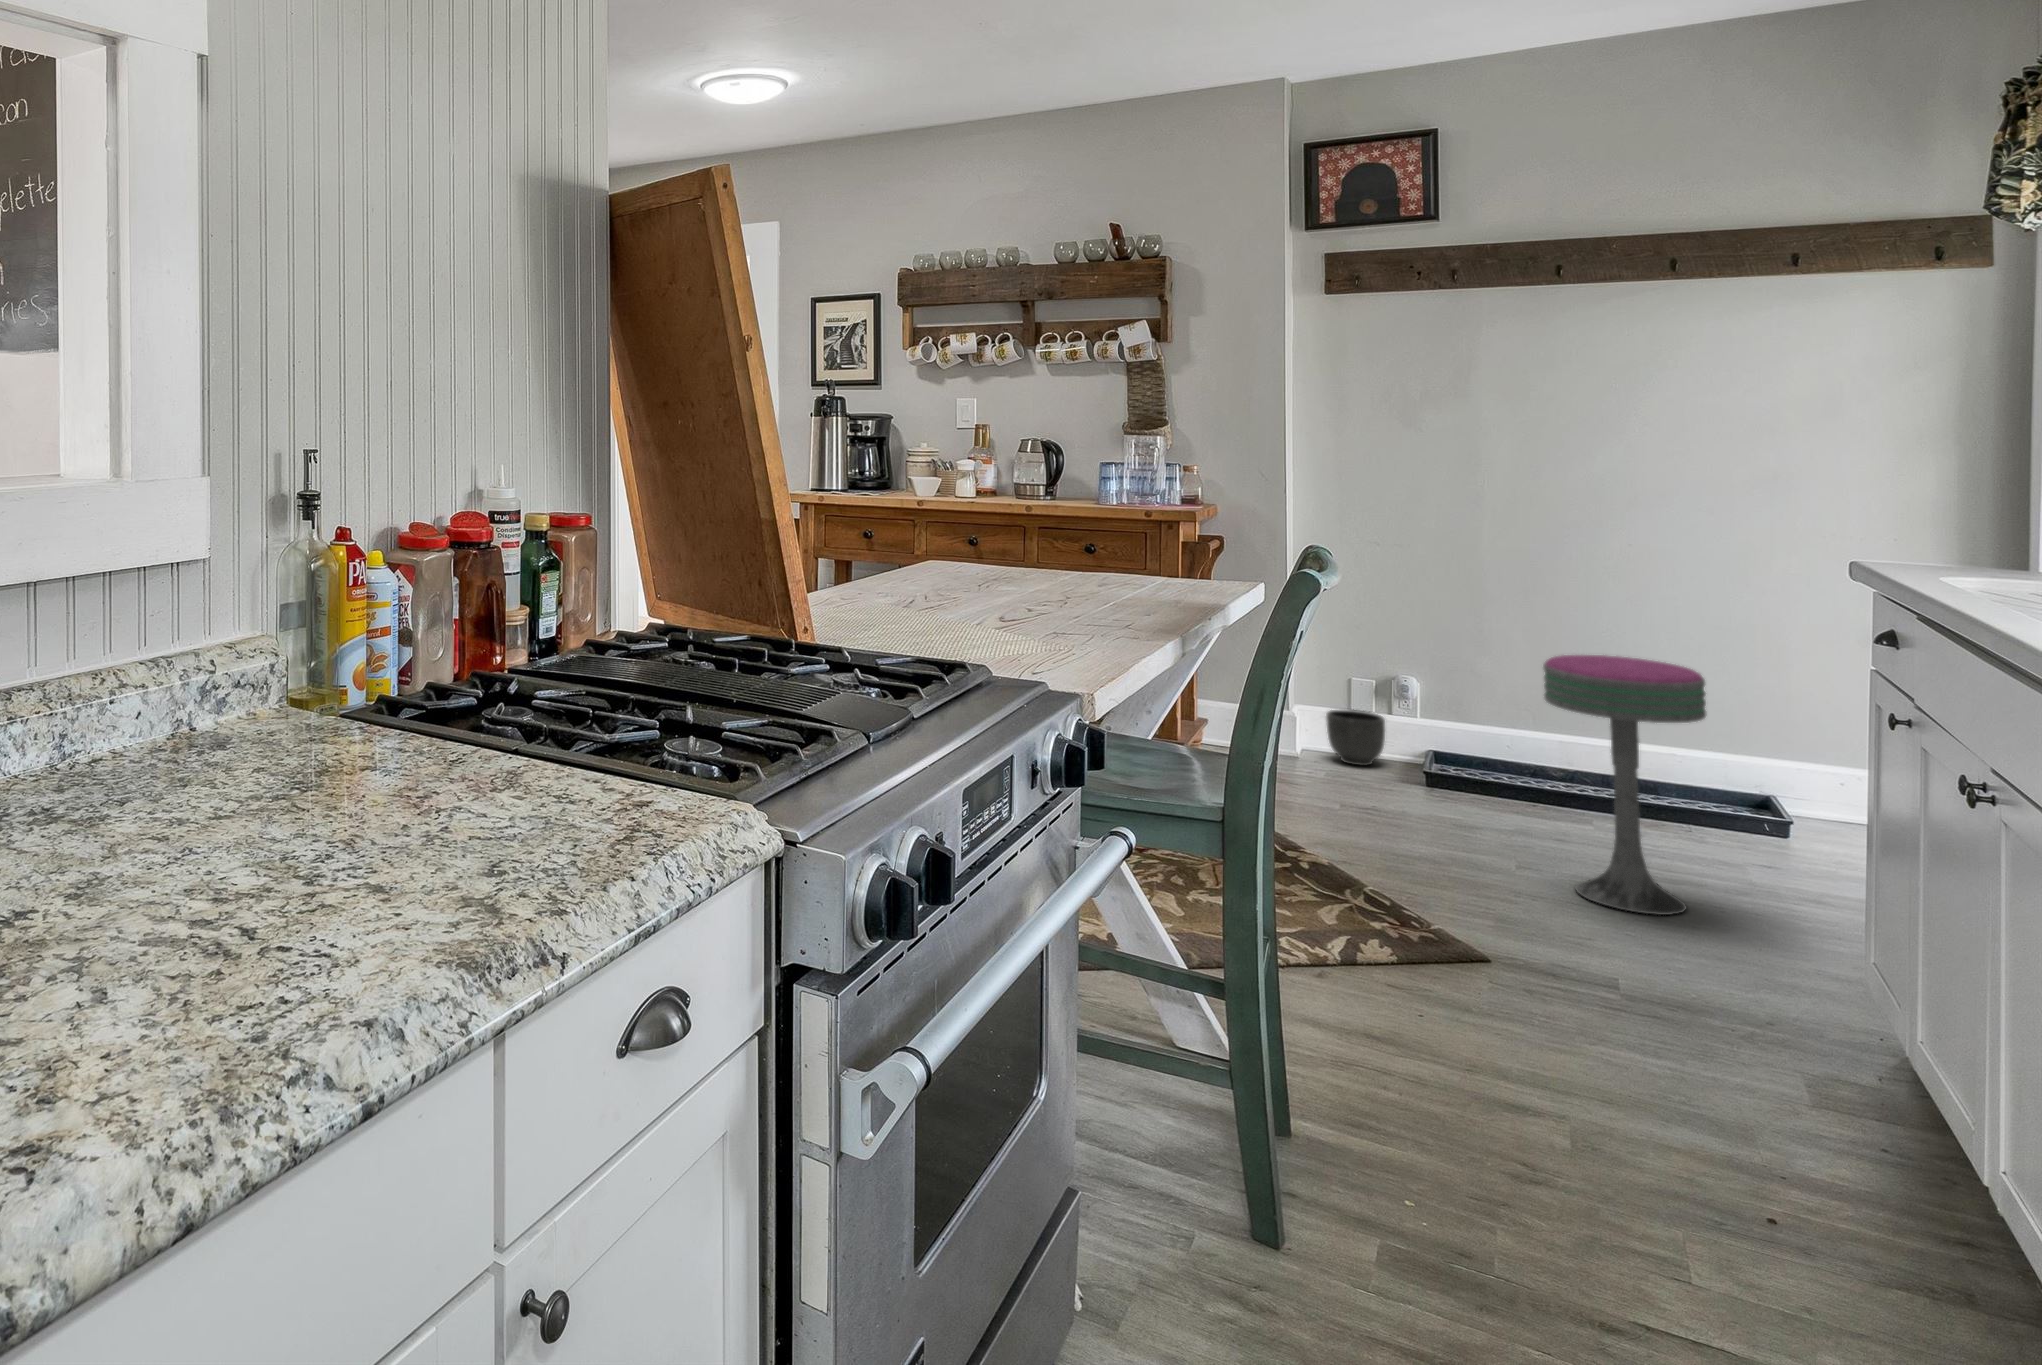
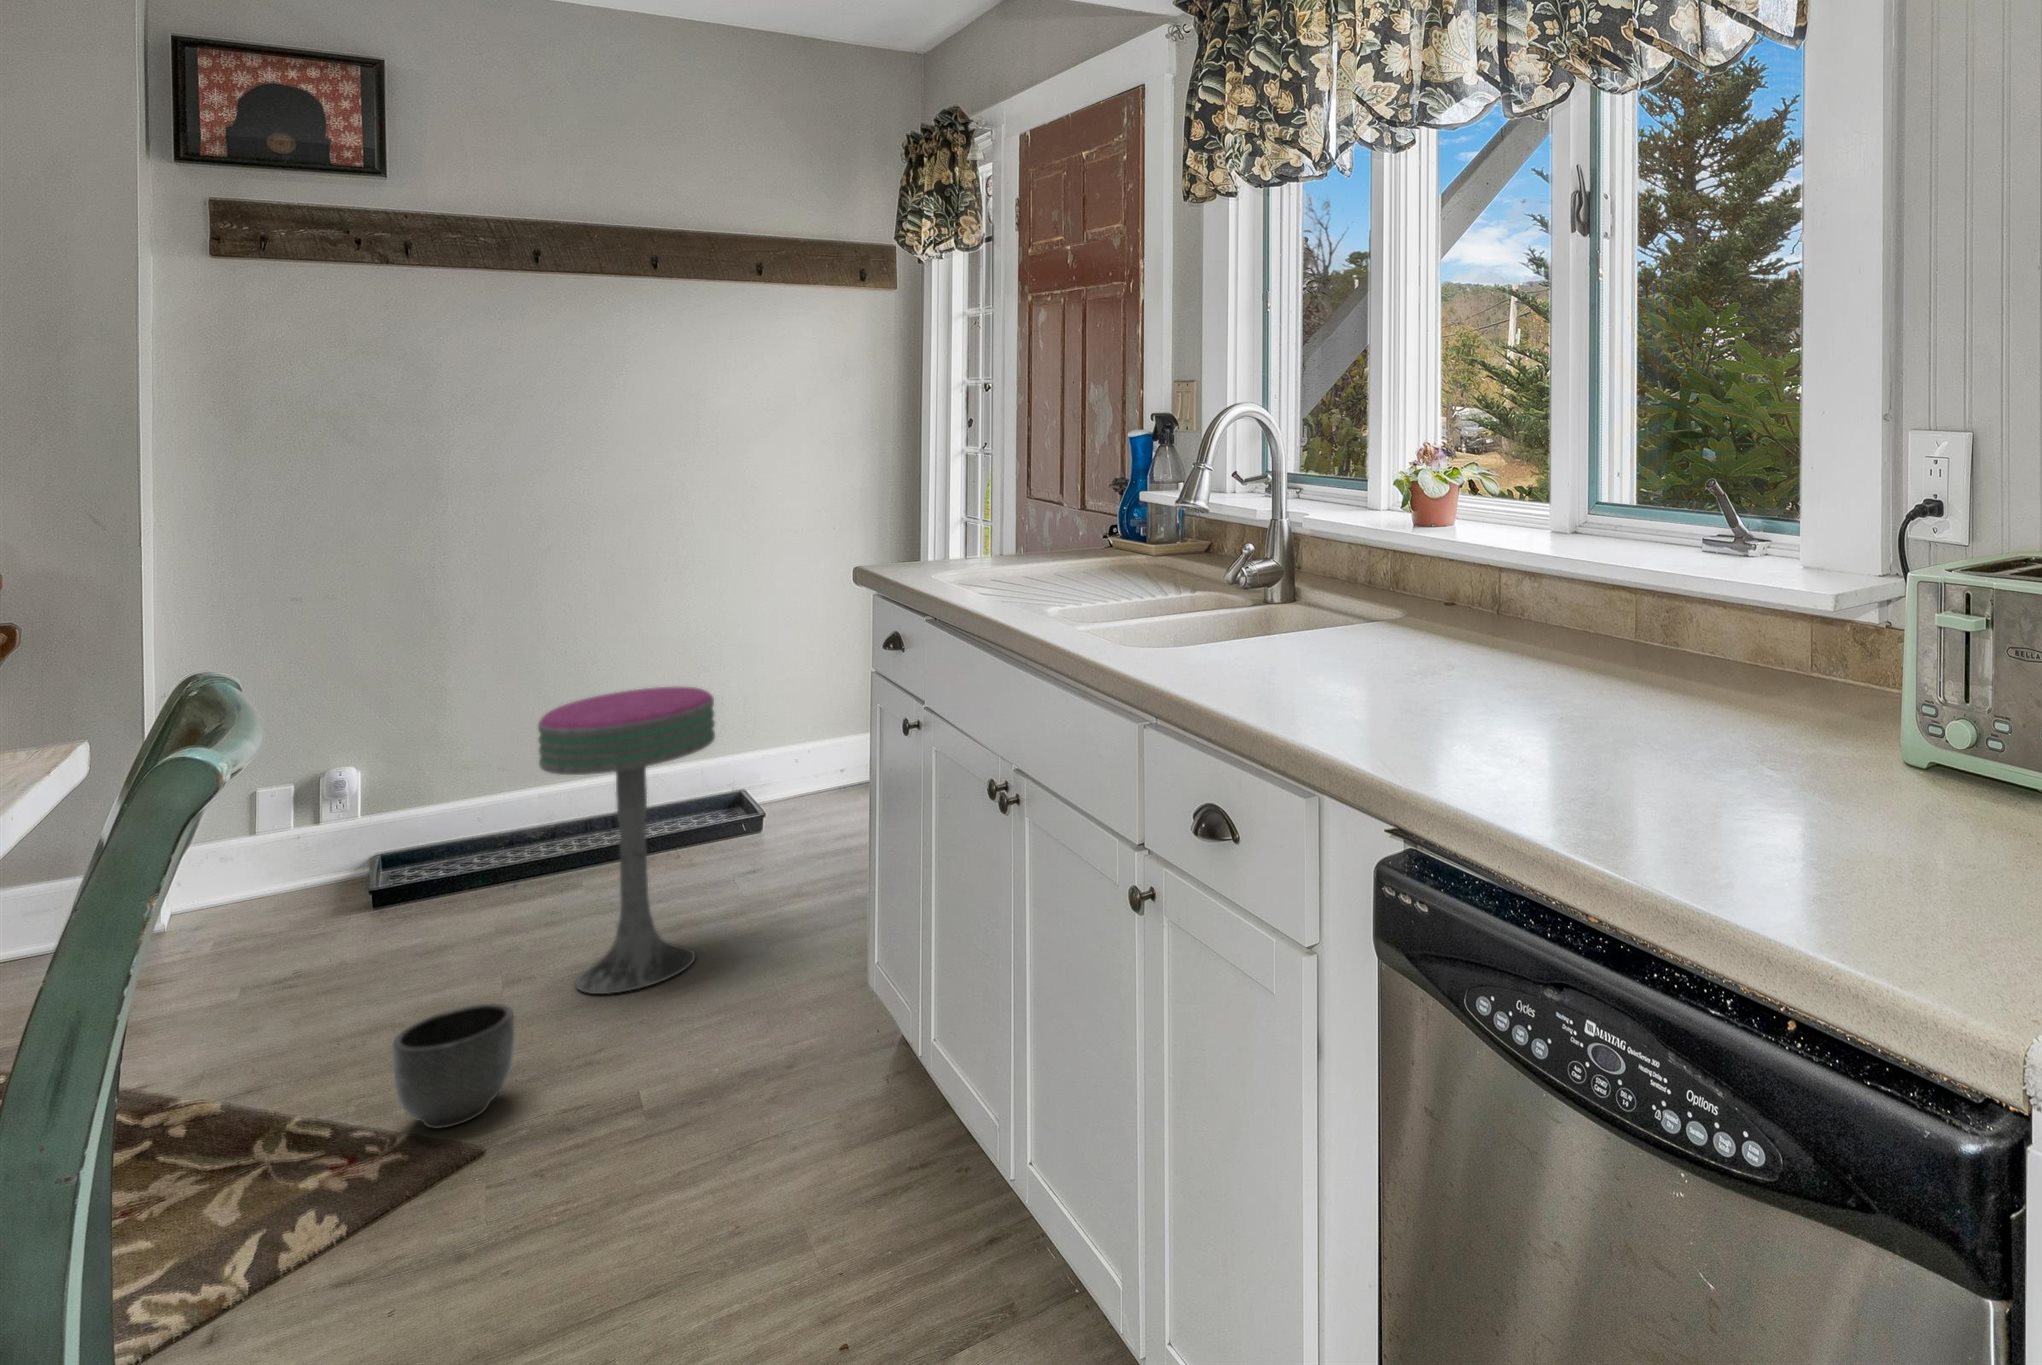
planter: present [1326,710,1385,766] -> present [392,1003,514,1129]

